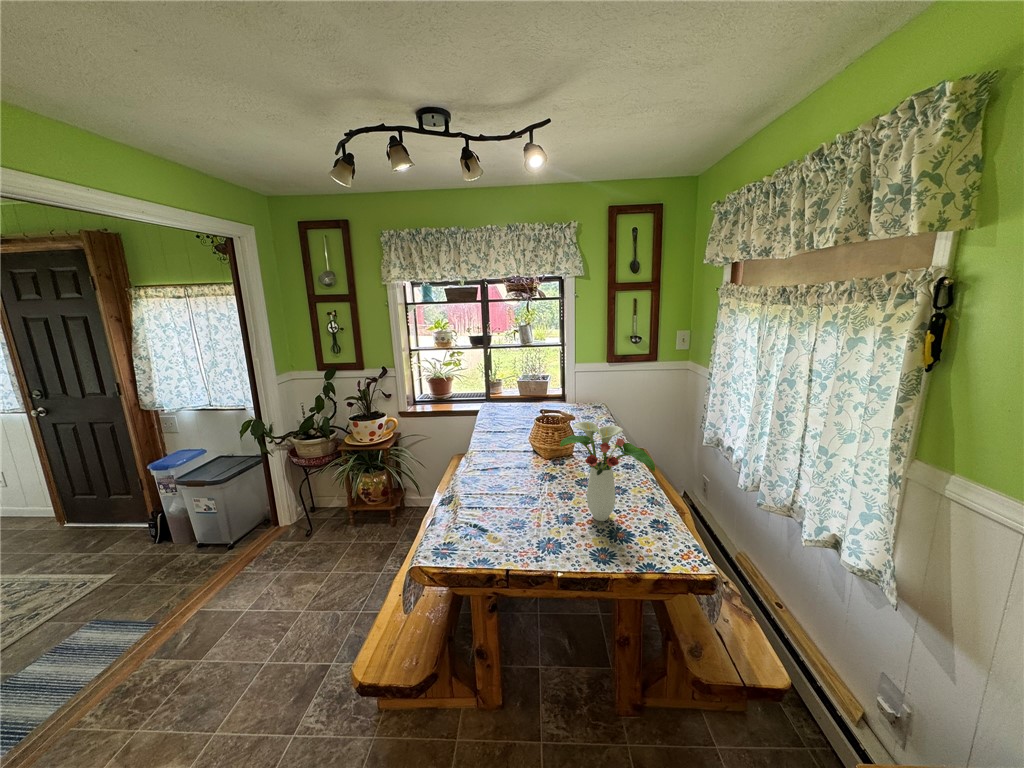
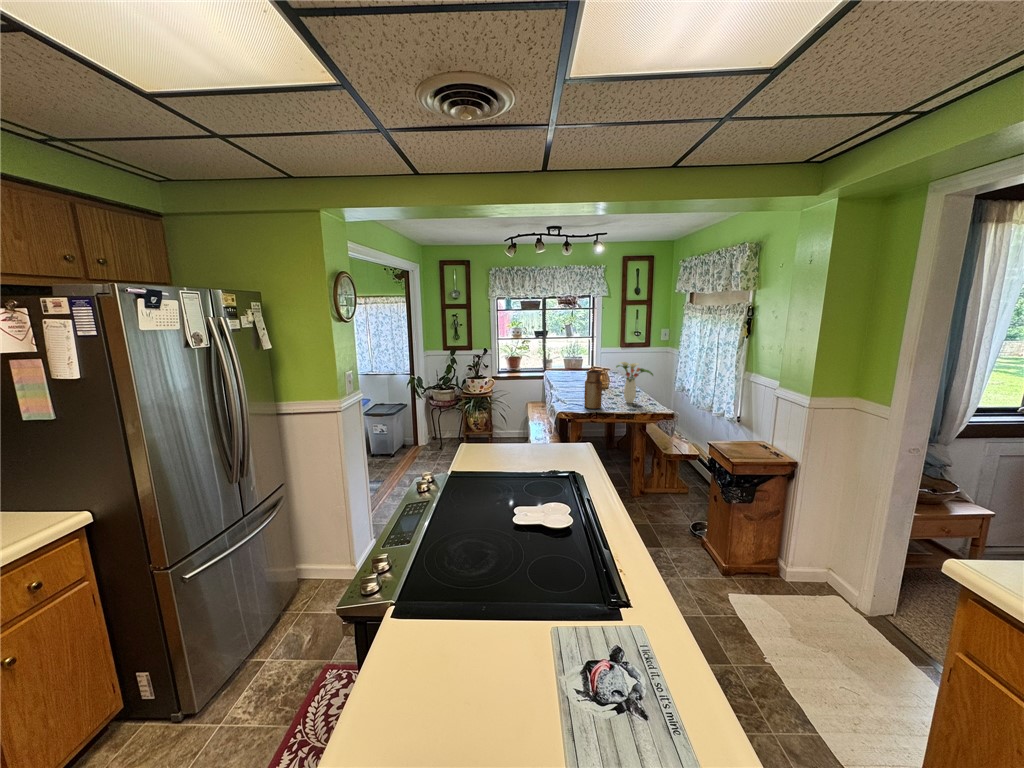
vase: none [482,452,526,551] -> present [584,371,602,409]

